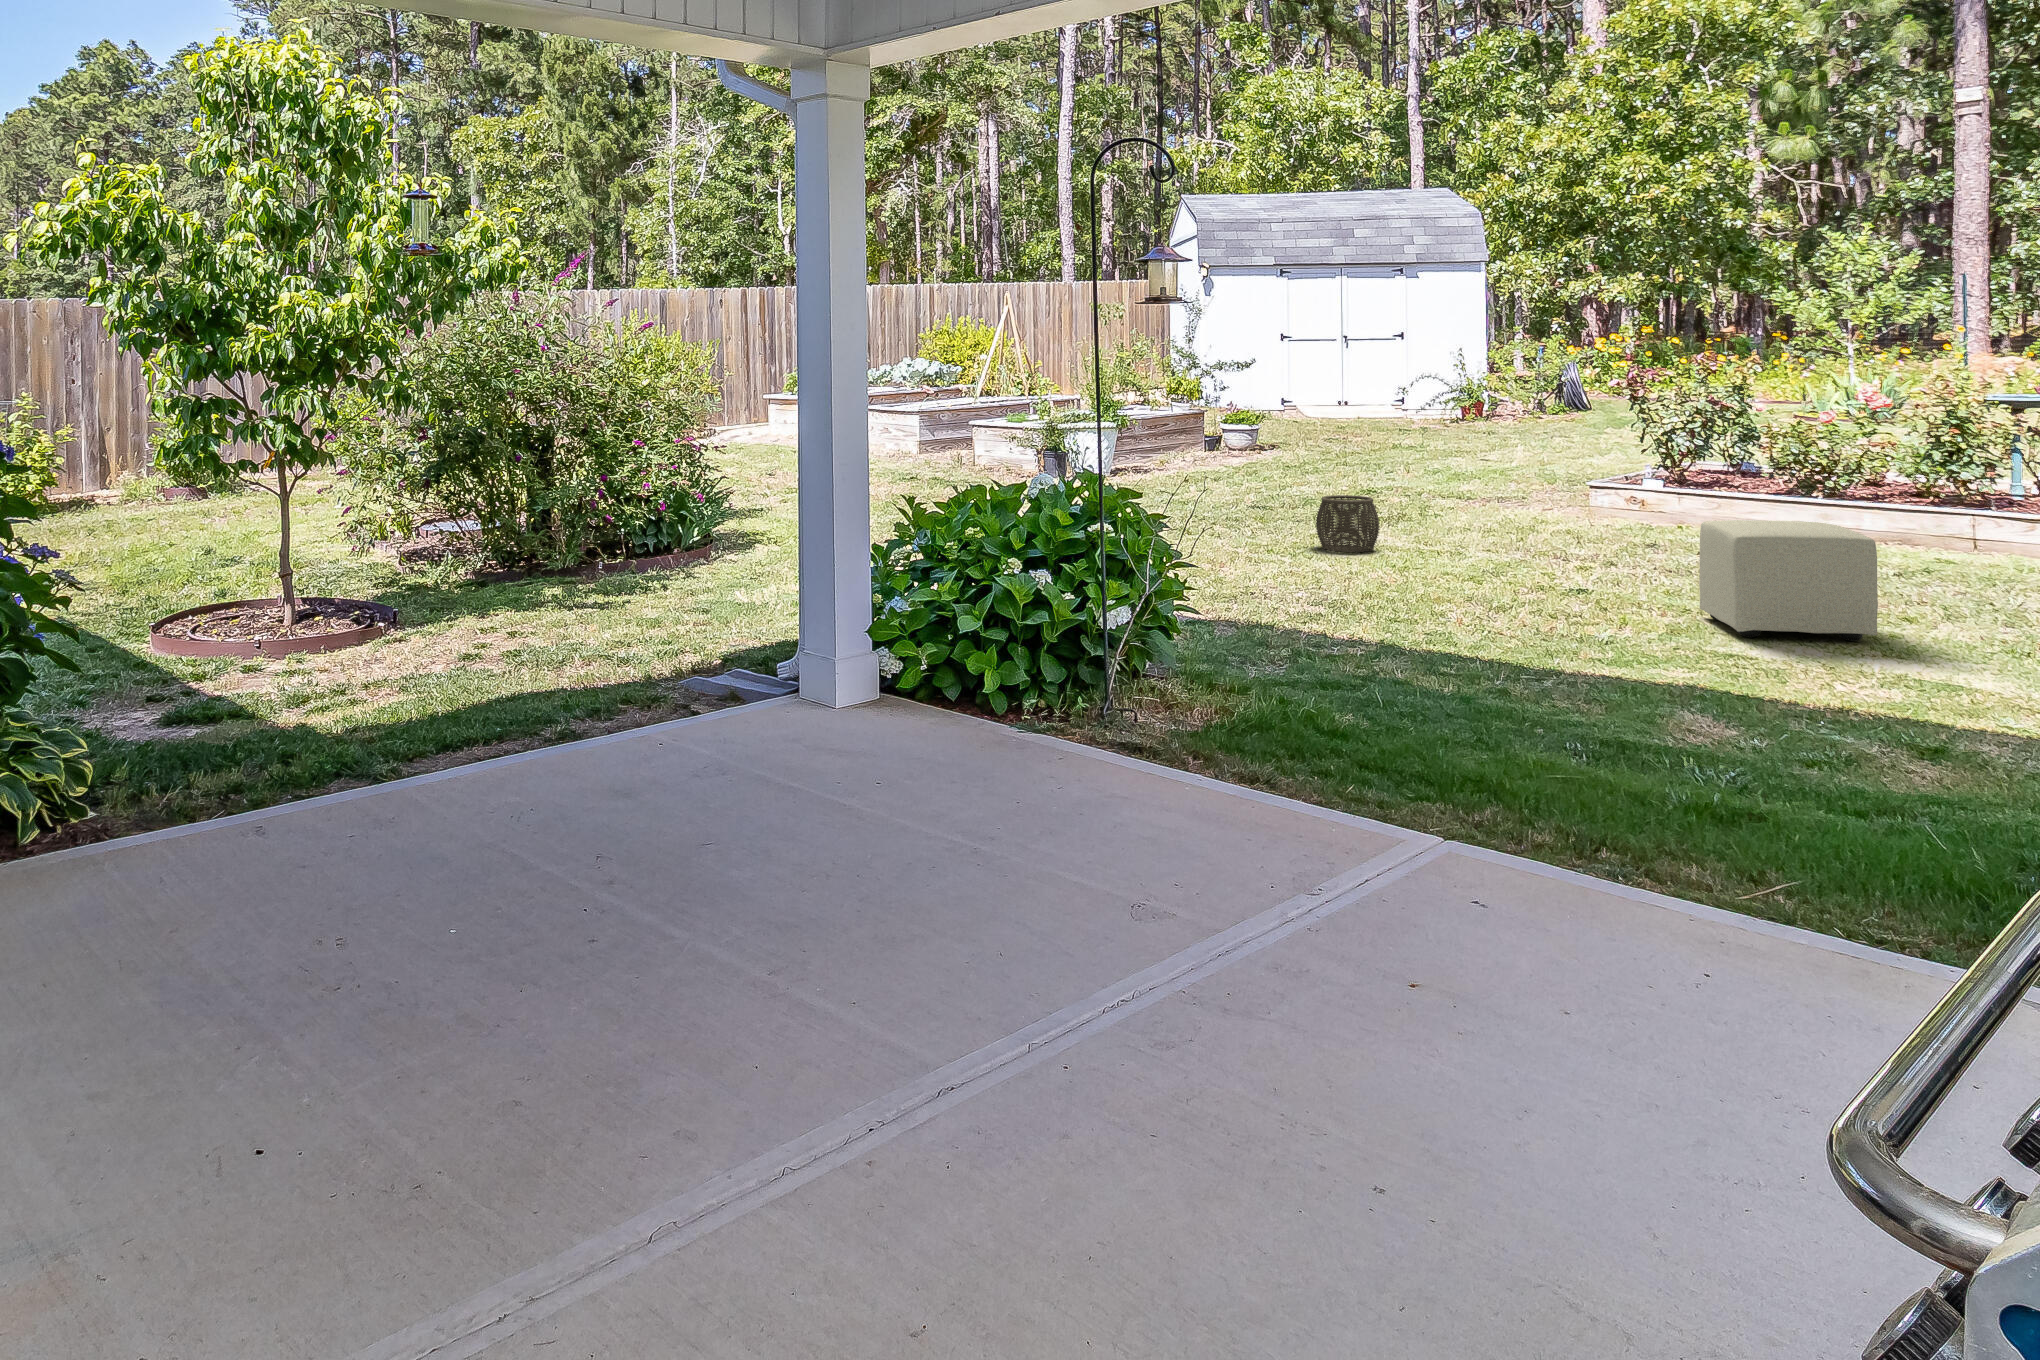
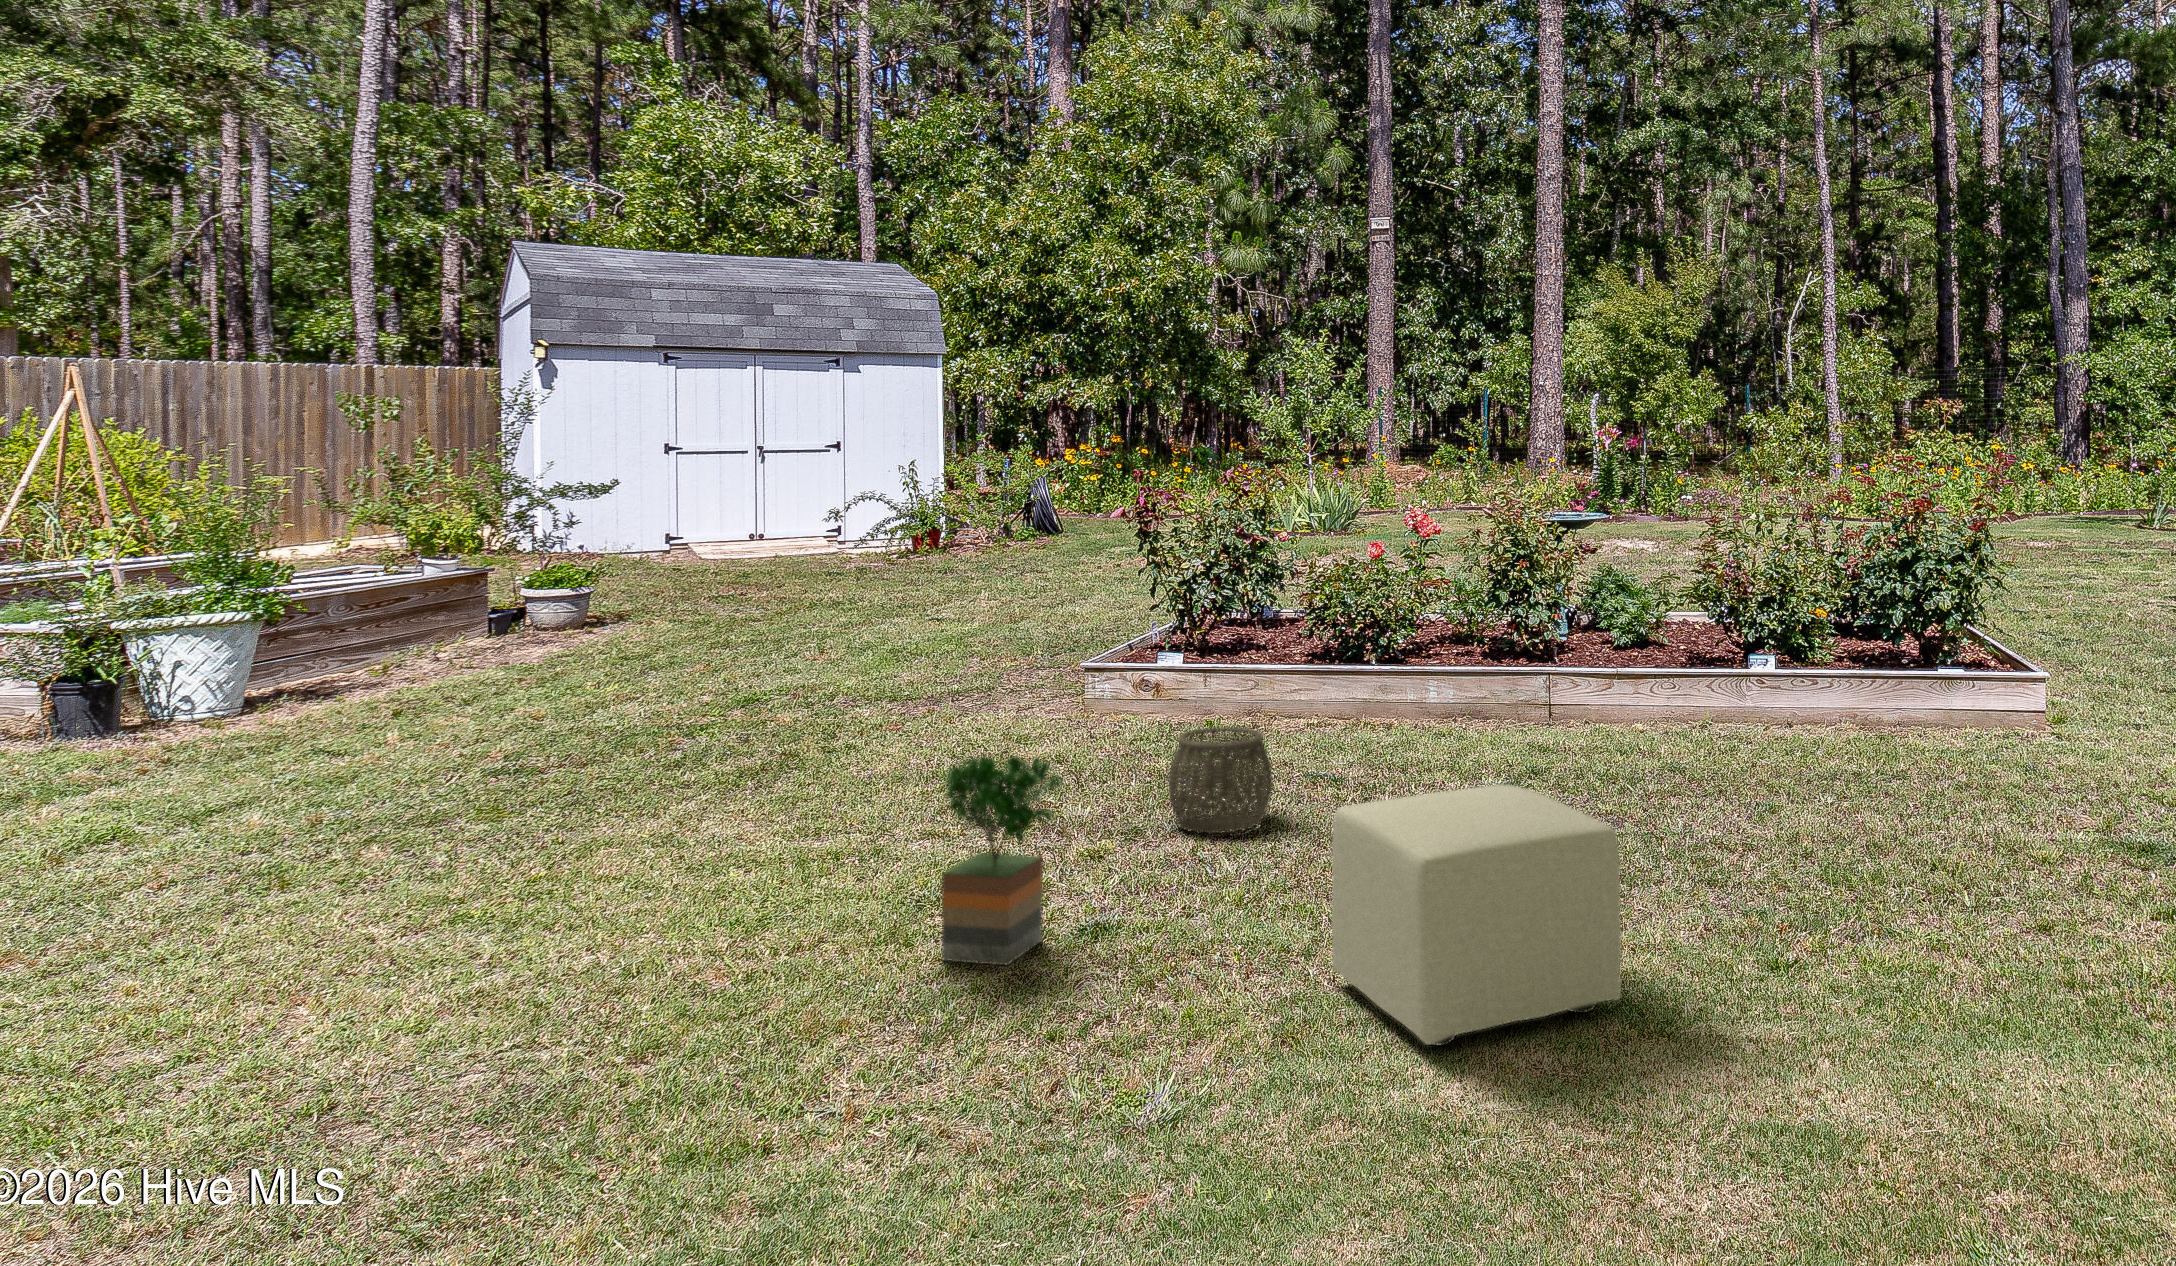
potted tree: none [1479,487,1551,592] -> present [942,756,1066,965]
woven basket: present [1316,495,1380,552] -> present [1168,727,1273,834]

